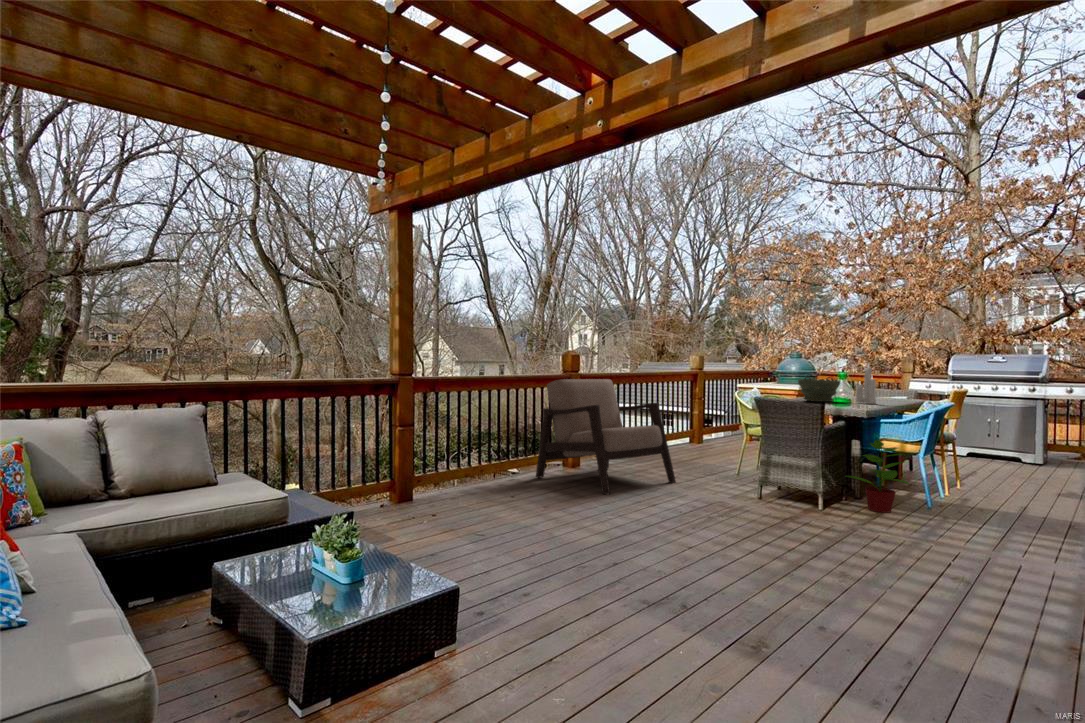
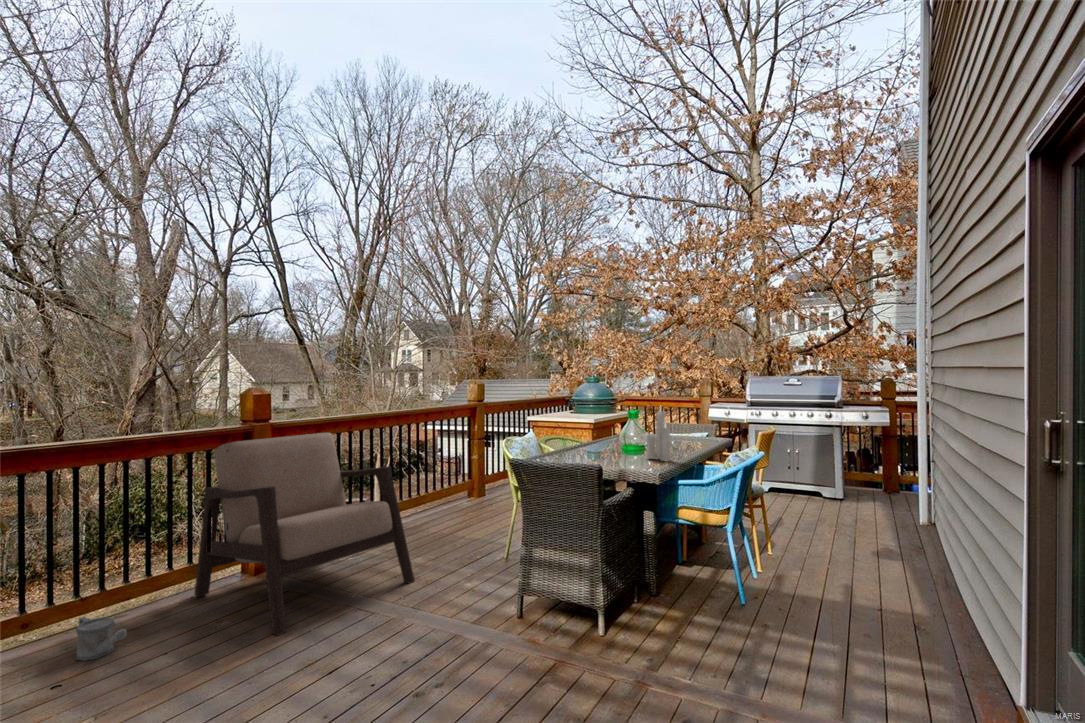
bowl: present [798,377,840,402] -> none [575,421,628,458]
potted plant: present [847,440,909,513] -> none [632,518,718,628]
watering can: none [495,472,531,494] -> present [76,617,127,661]

